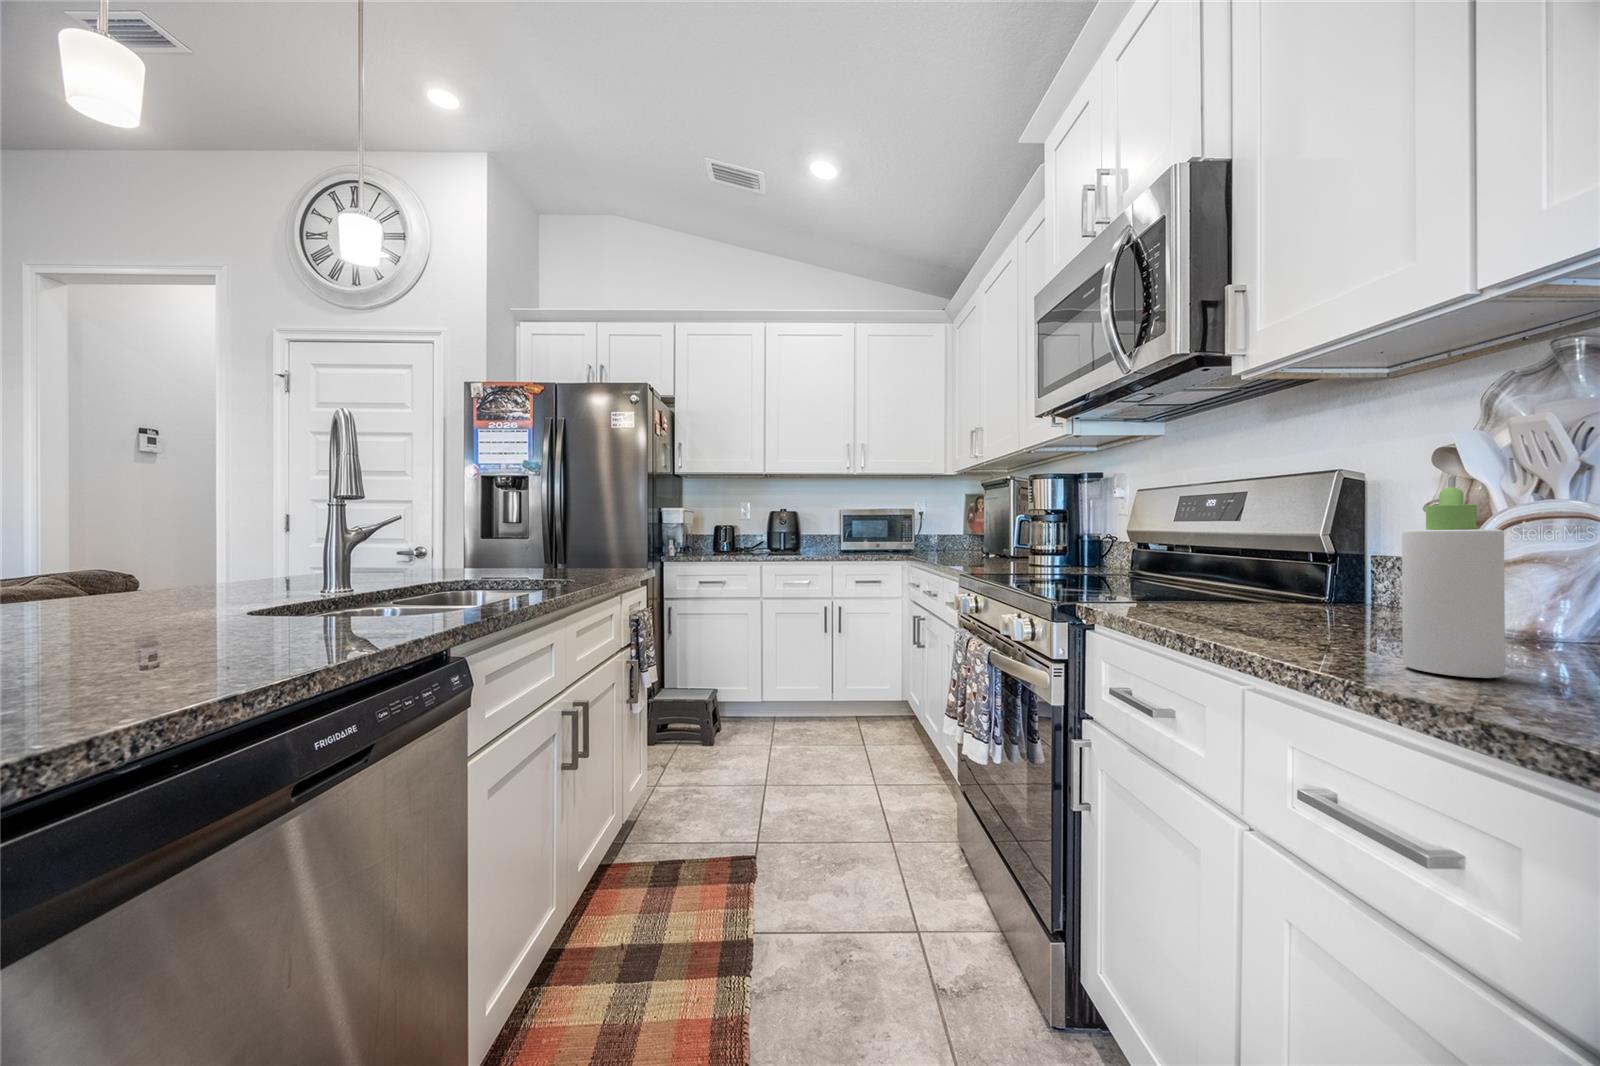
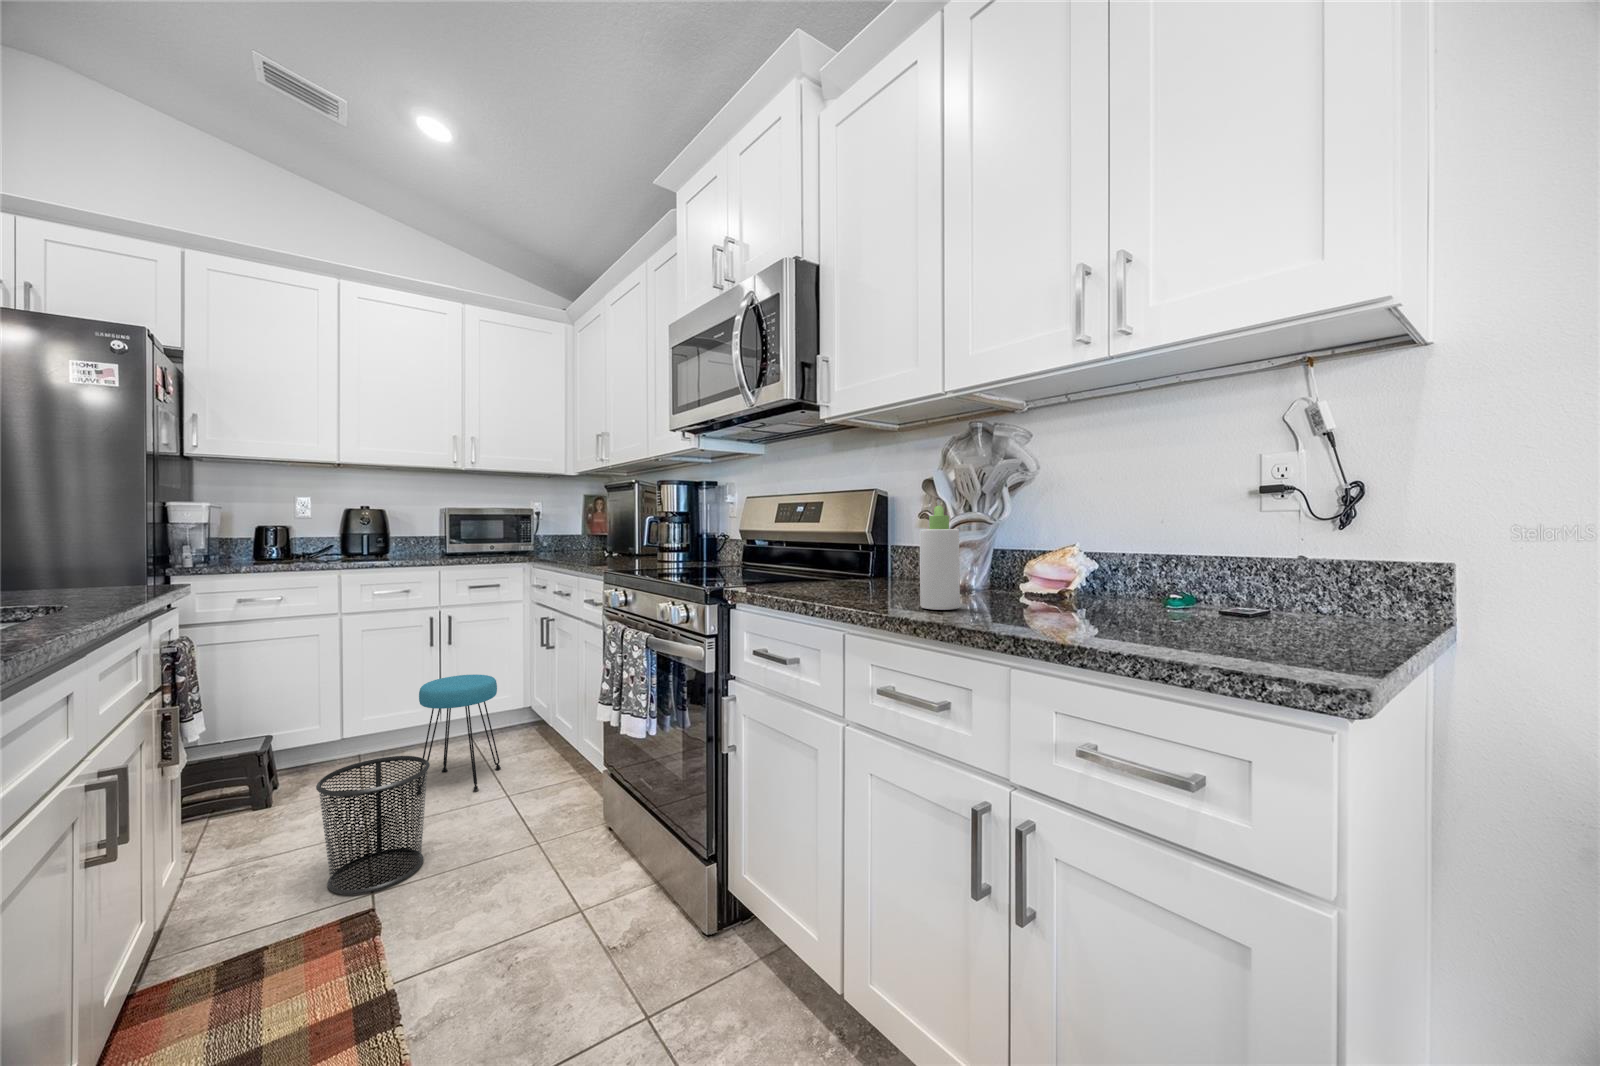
stool: none [807,662,876,770] -> present [417,675,501,792]
waste bin: none [724,725,805,840] -> present [316,756,430,894]

